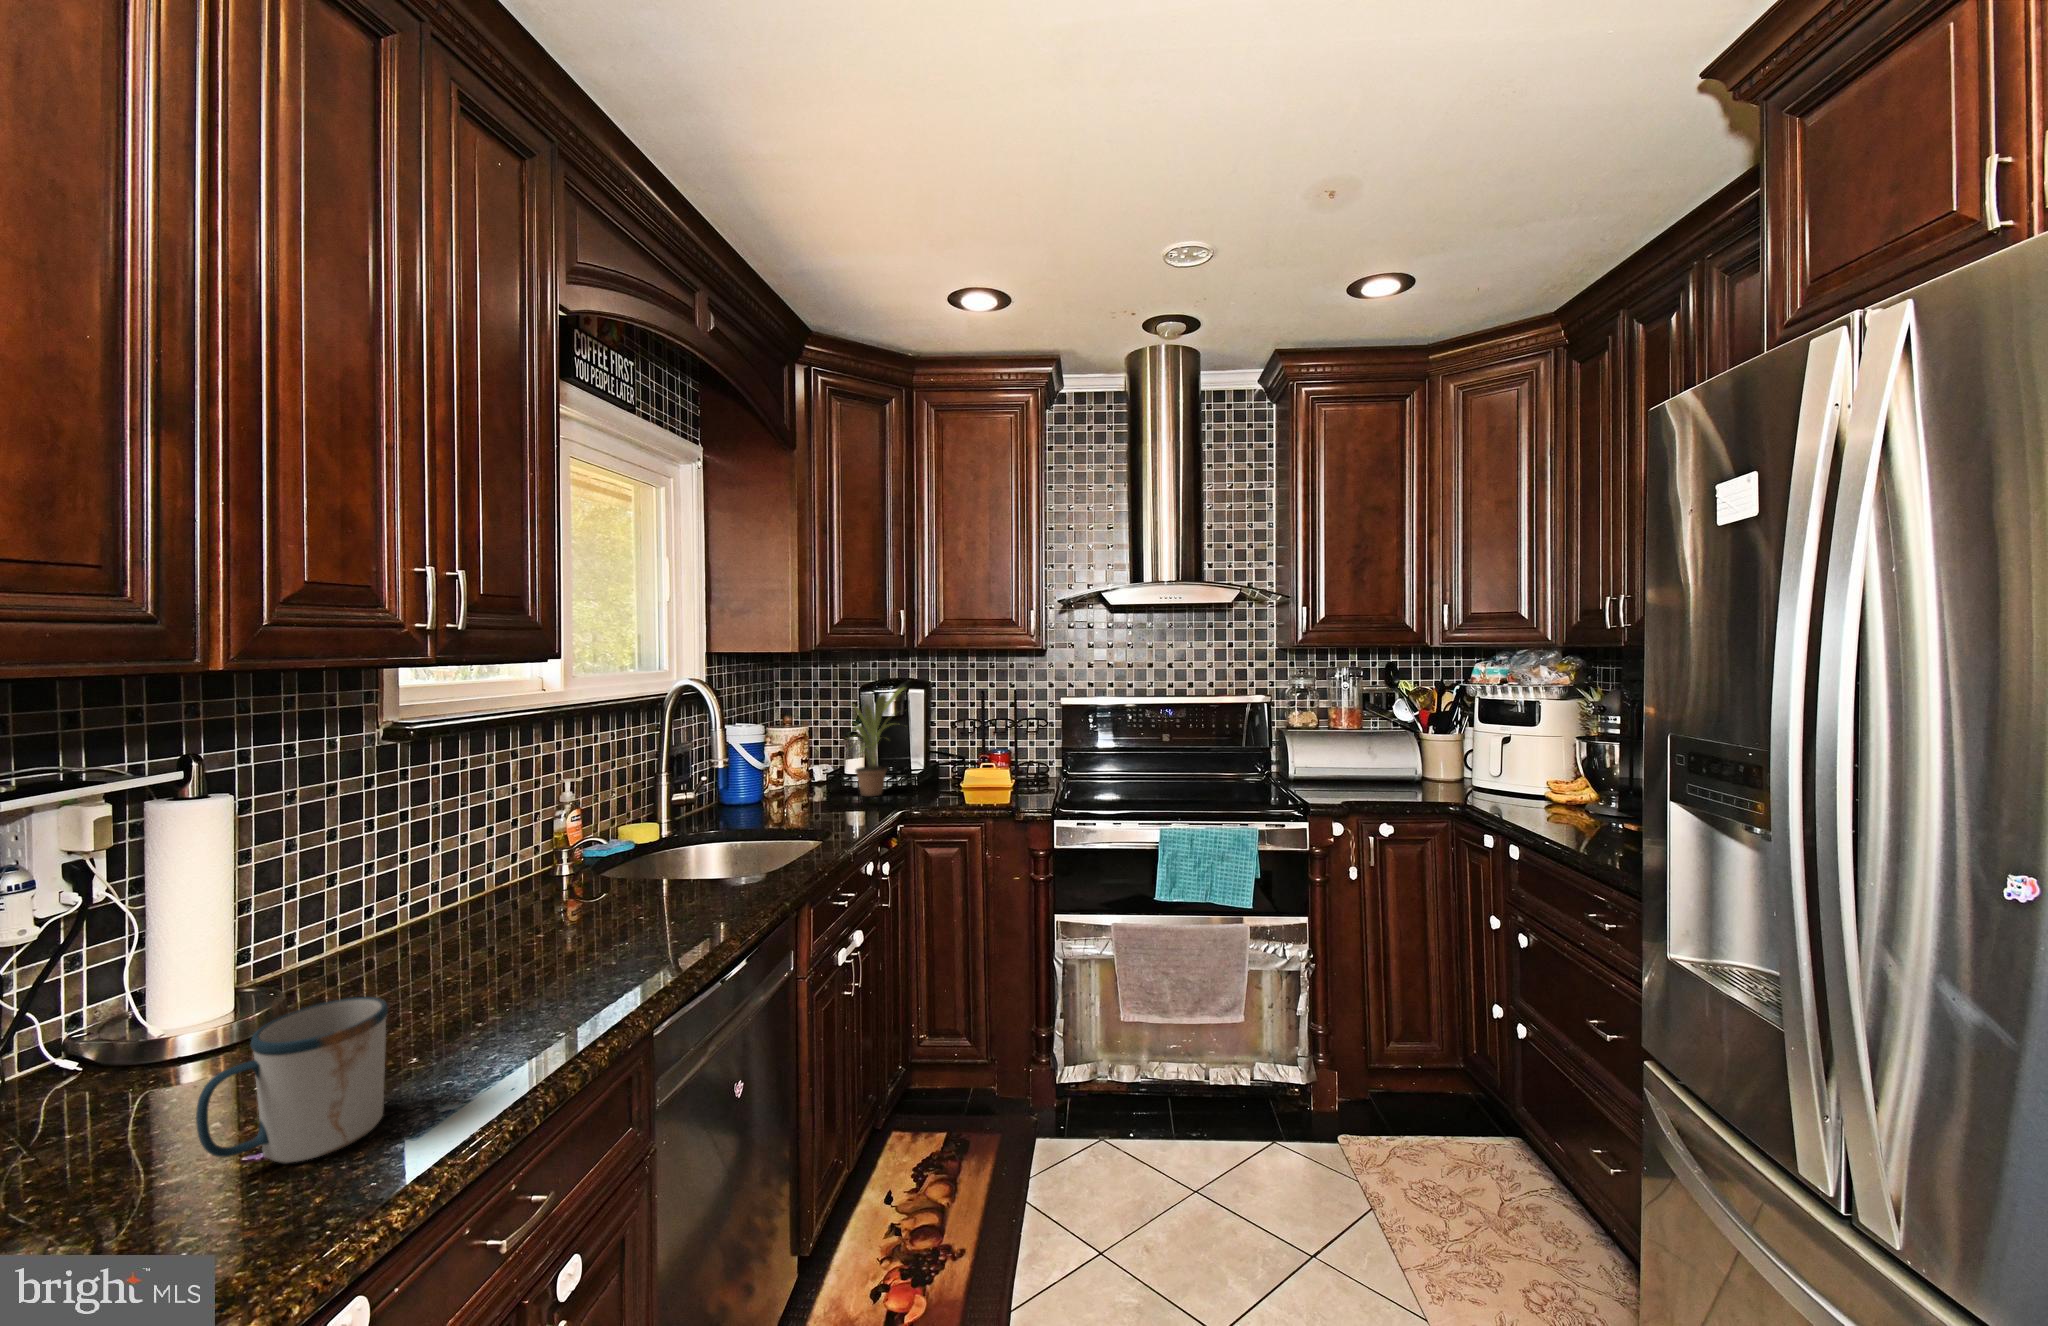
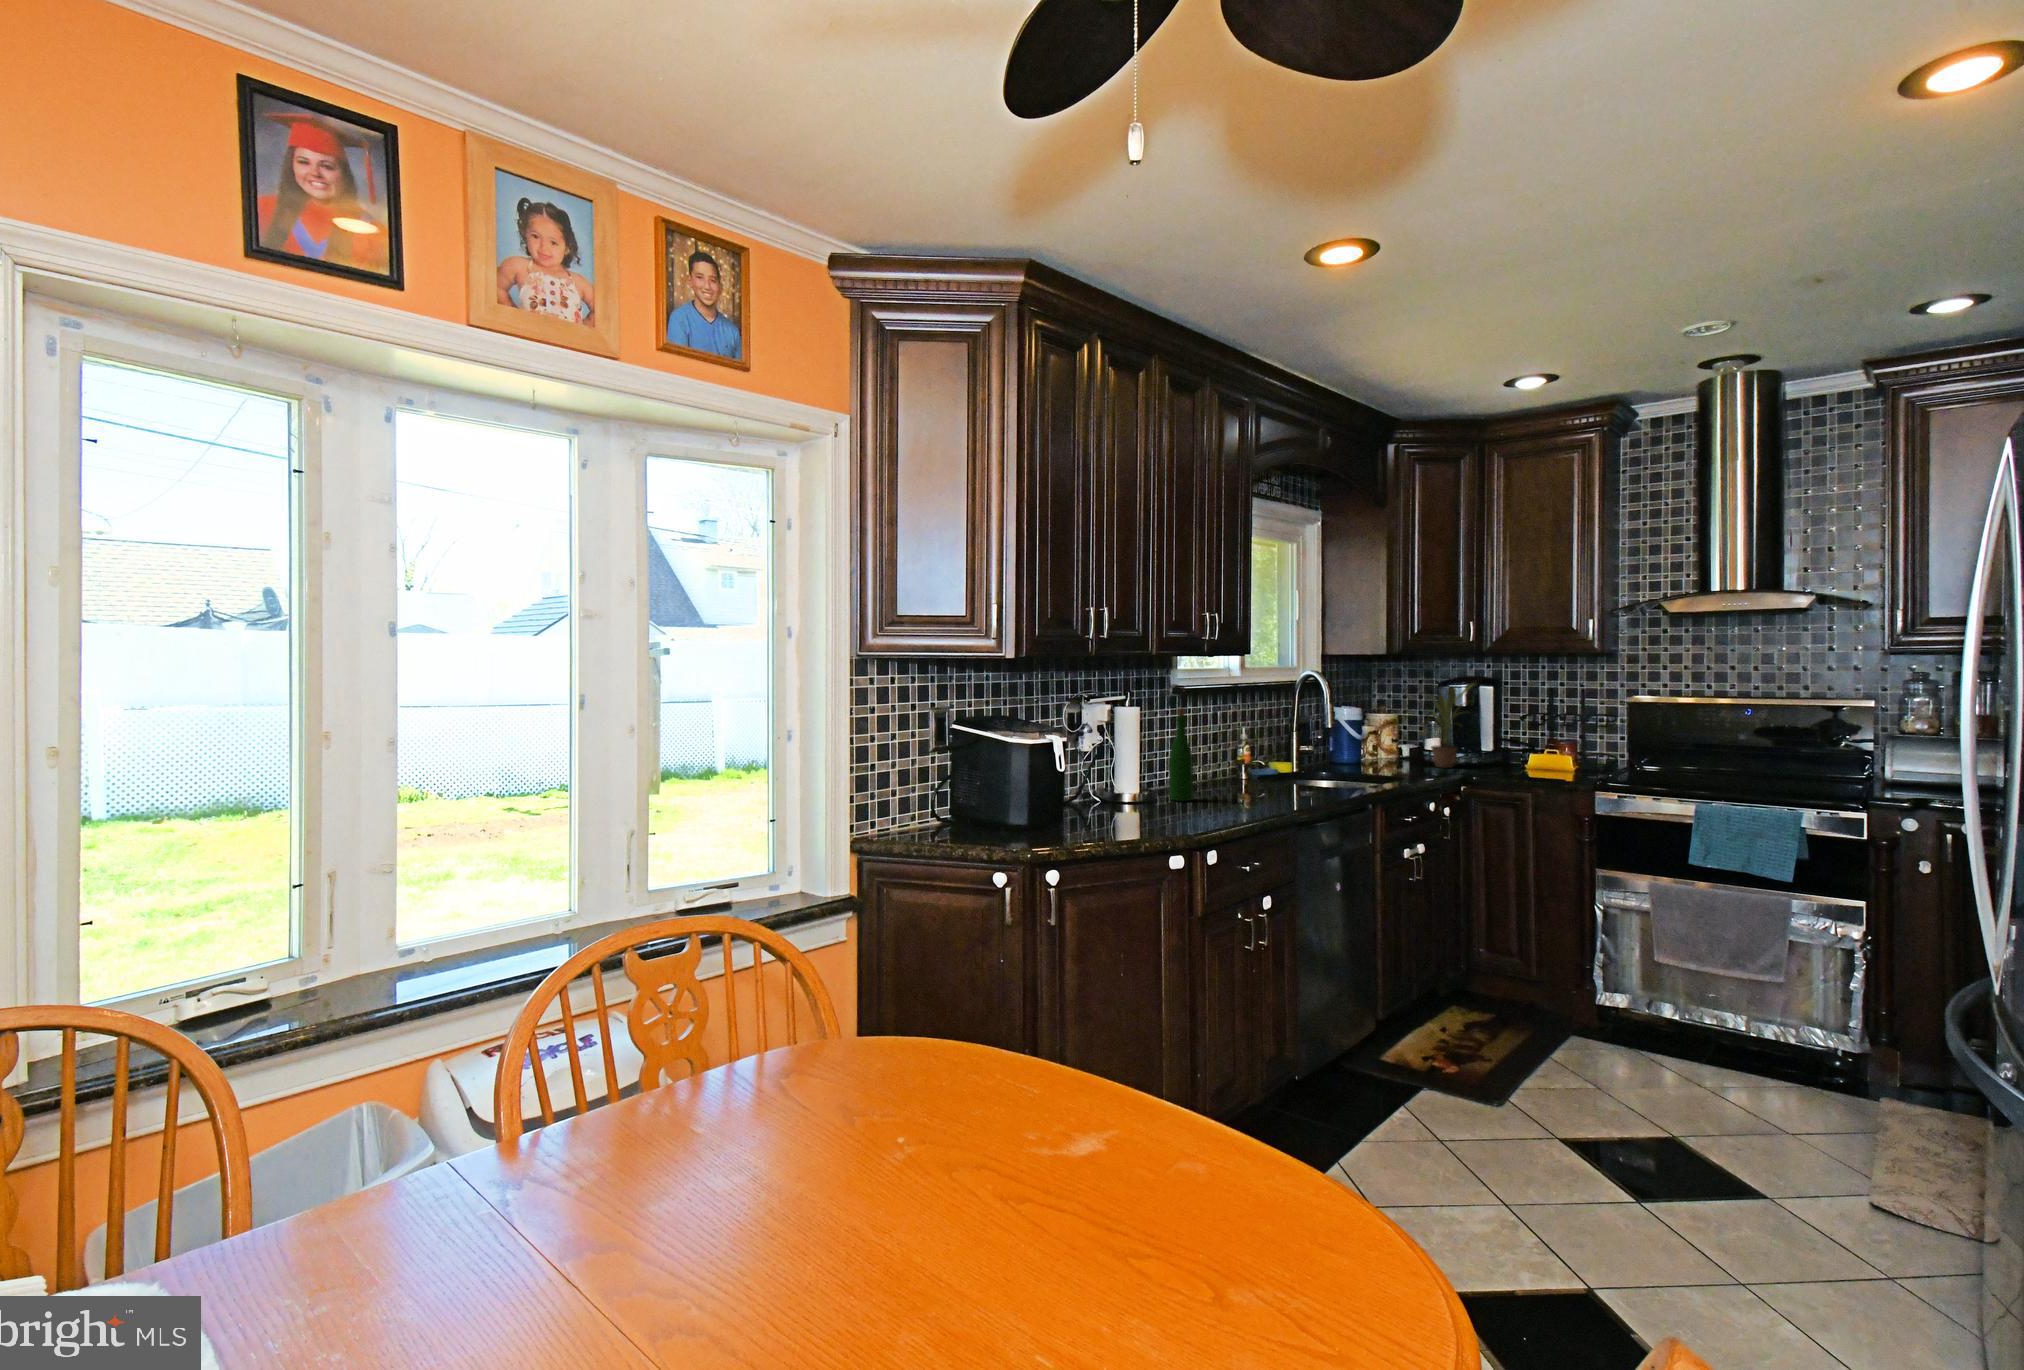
wine bottle: none [274,797,357,1043] -> present [1169,708,1193,801]
mug: present [196,997,388,1163] -> none [1182,772,1226,816]

